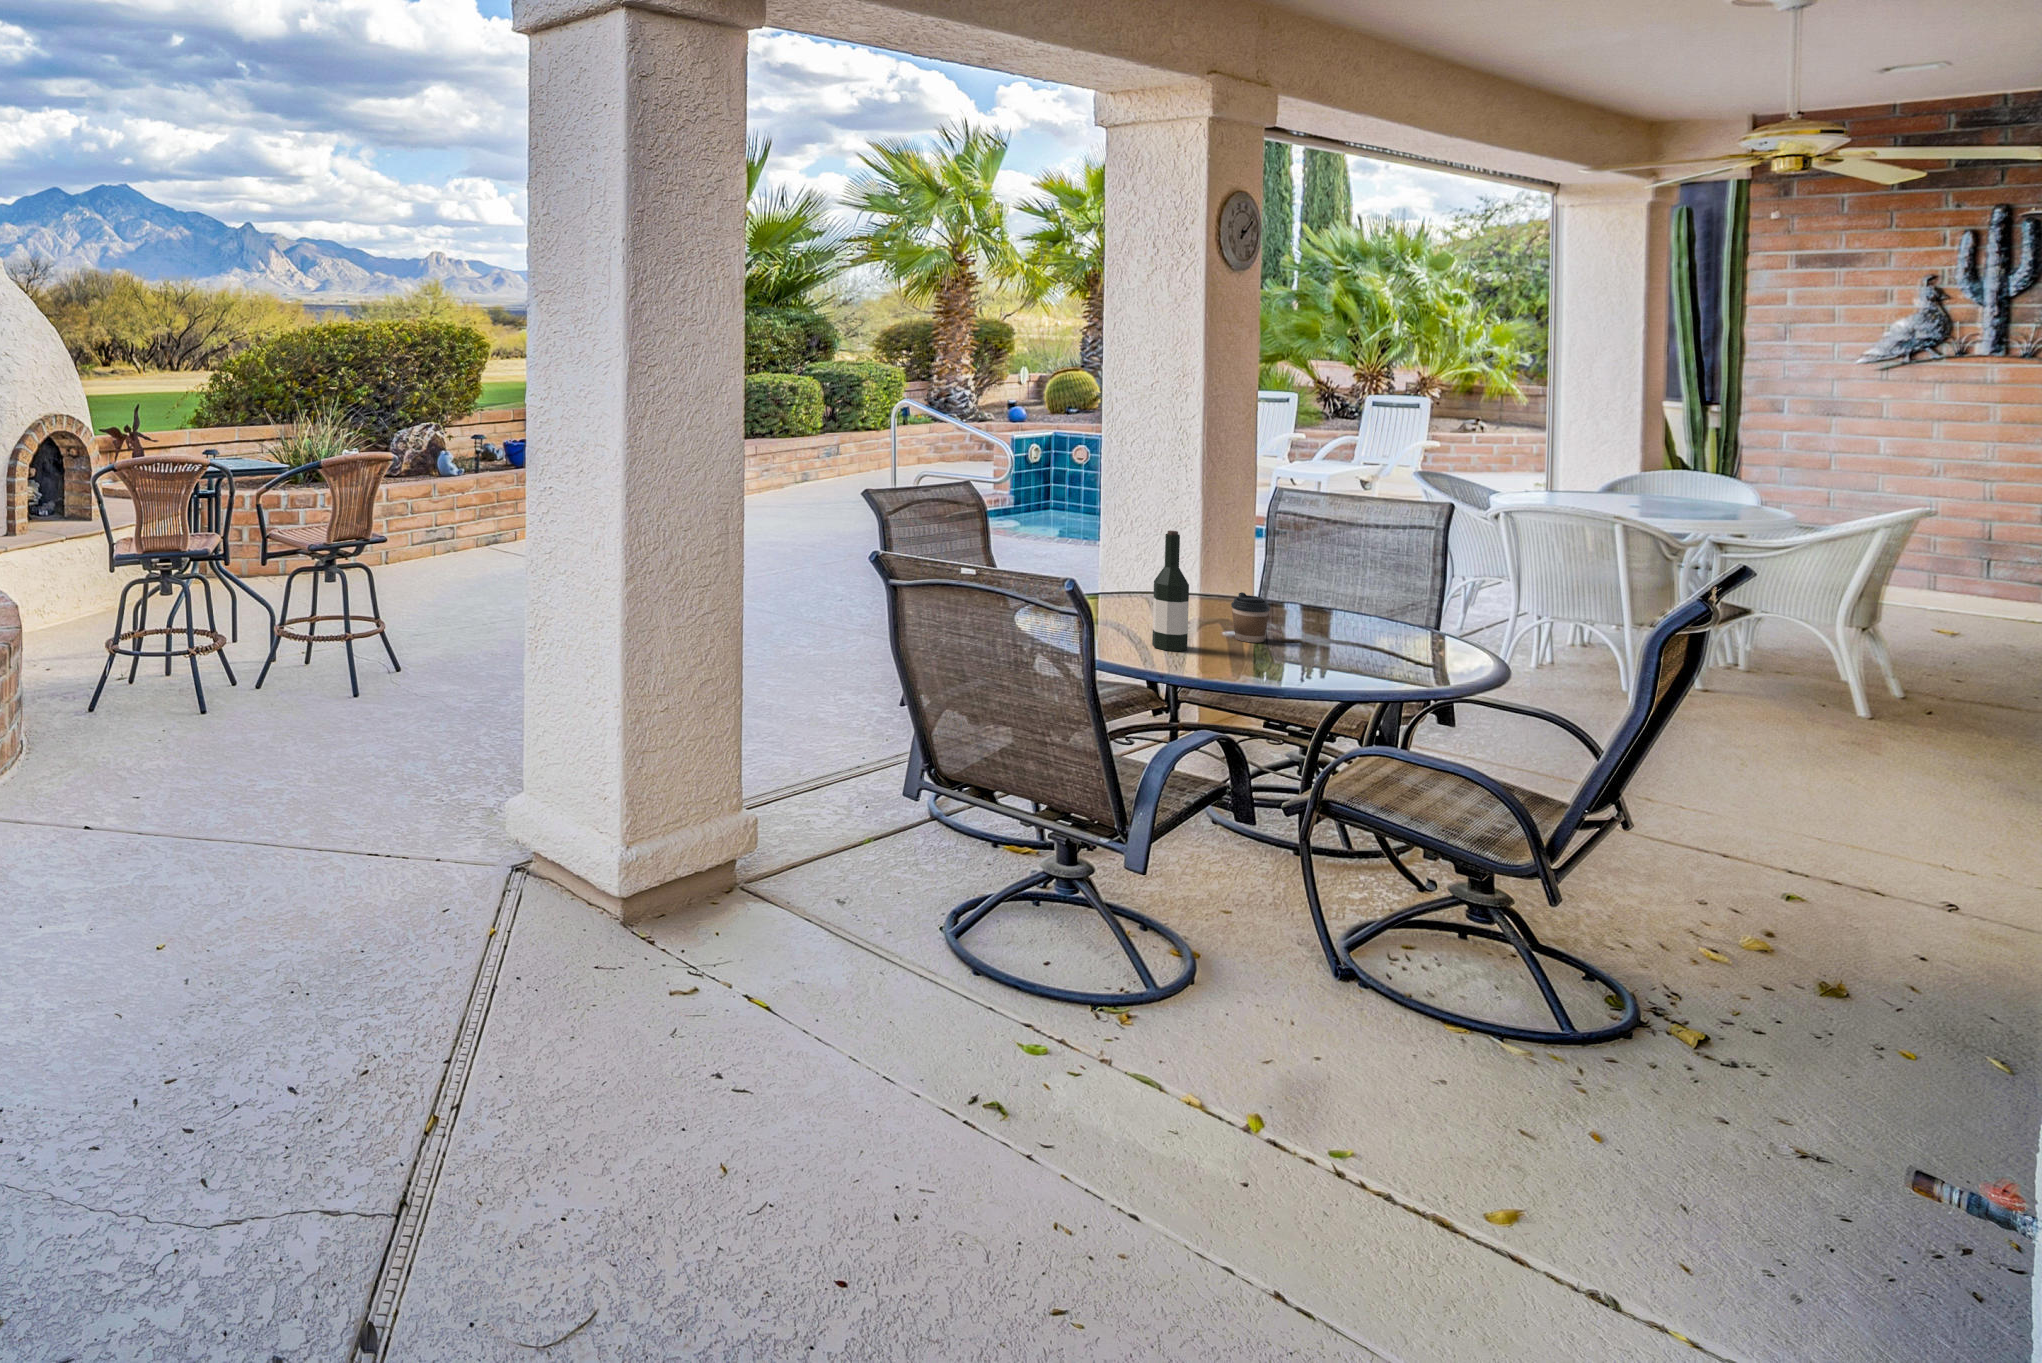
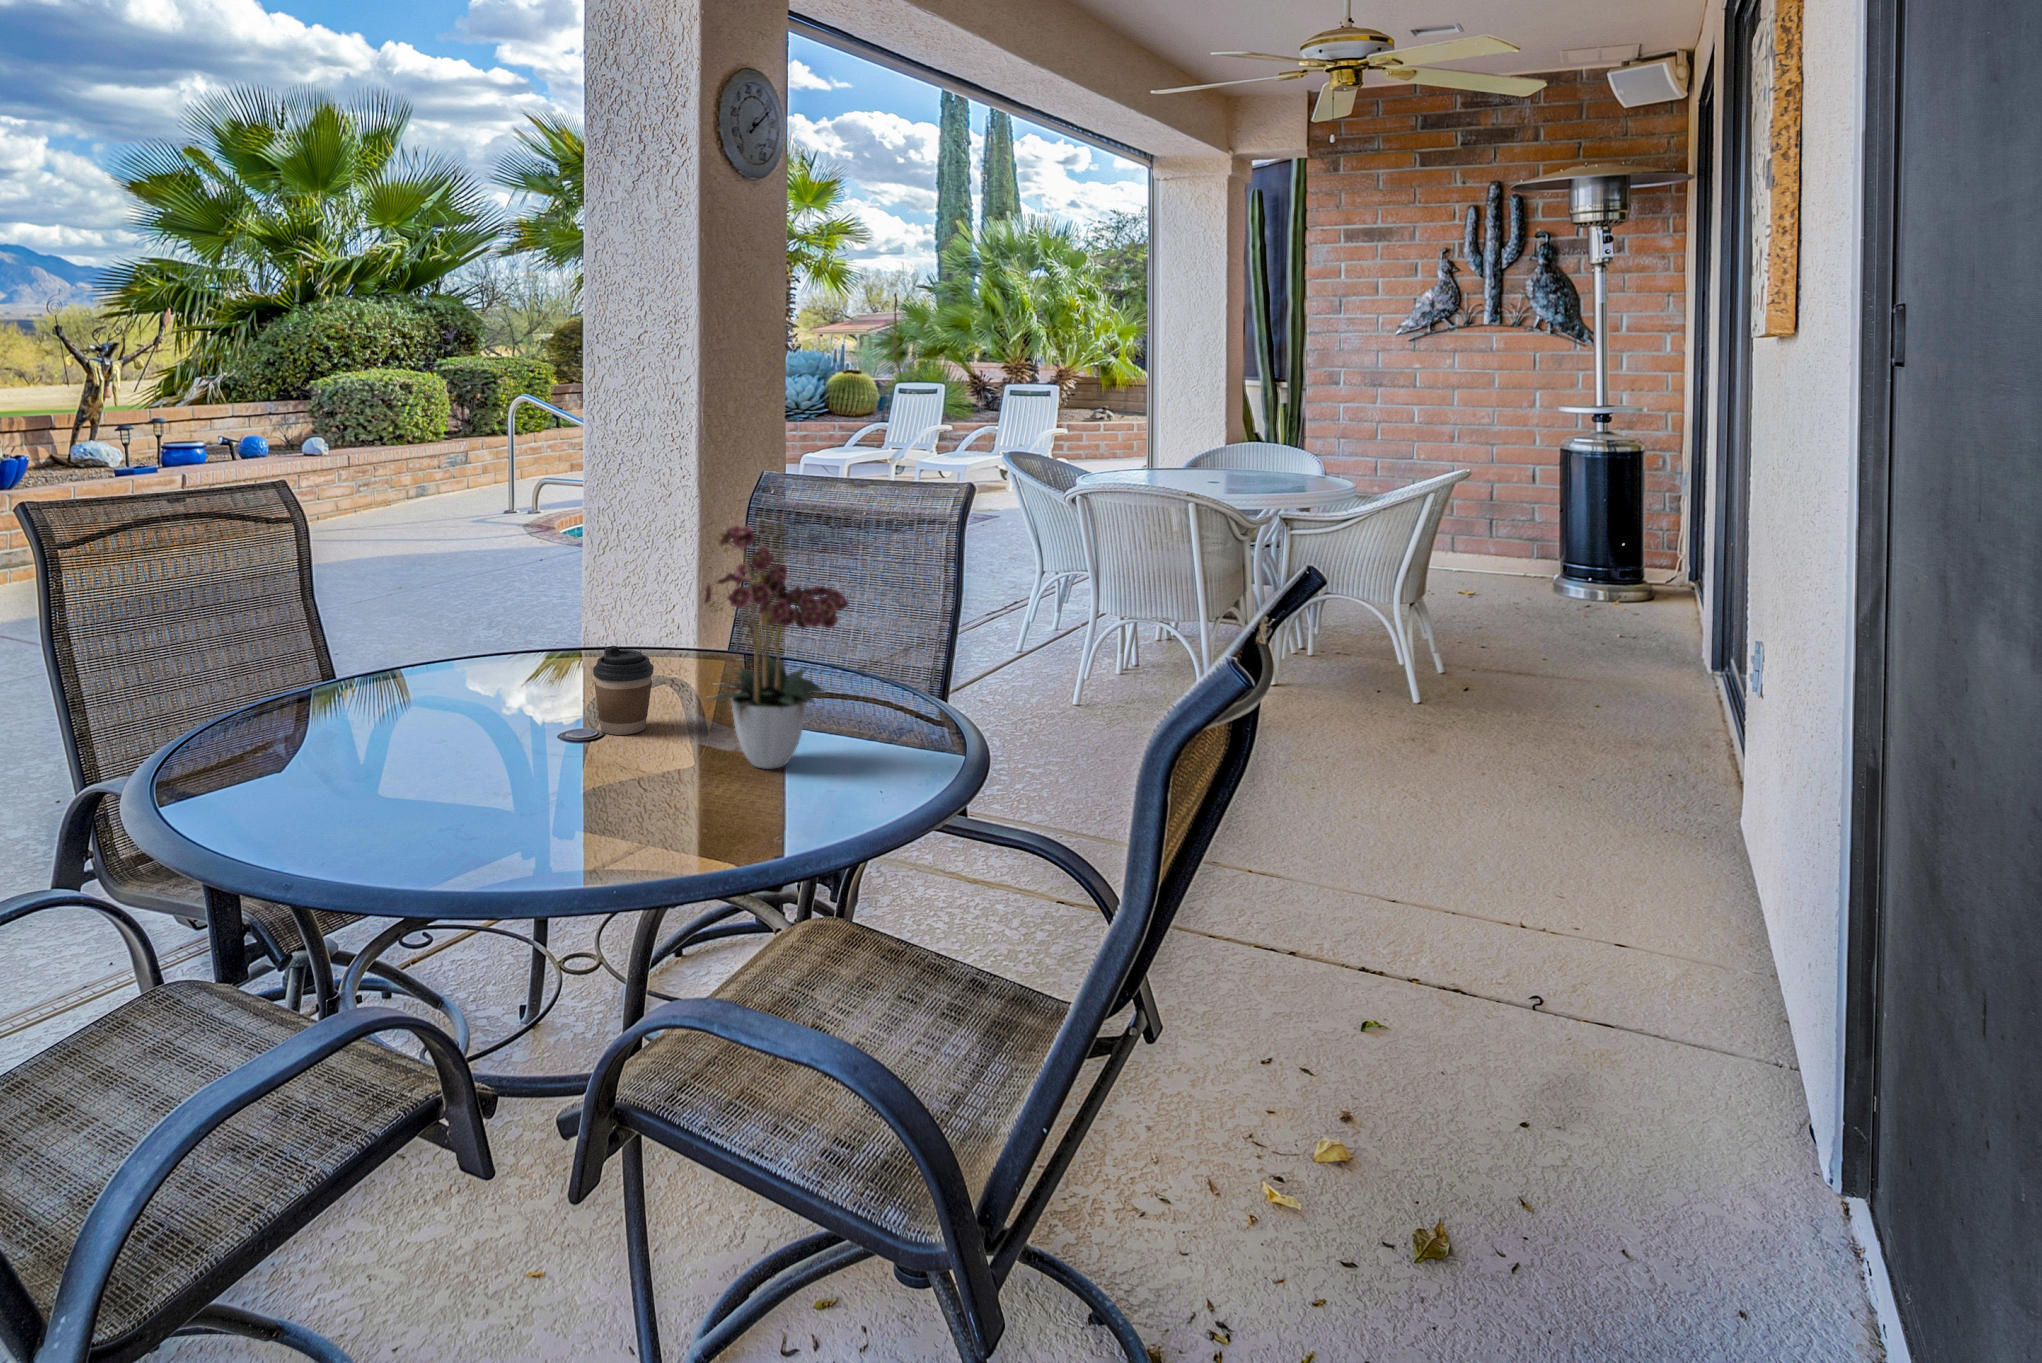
flower arrangement: none [1319,522,1421,665] -> present [704,526,848,769]
wine bottle: present [1152,531,1189,651] -> none [419,546,481,776]

